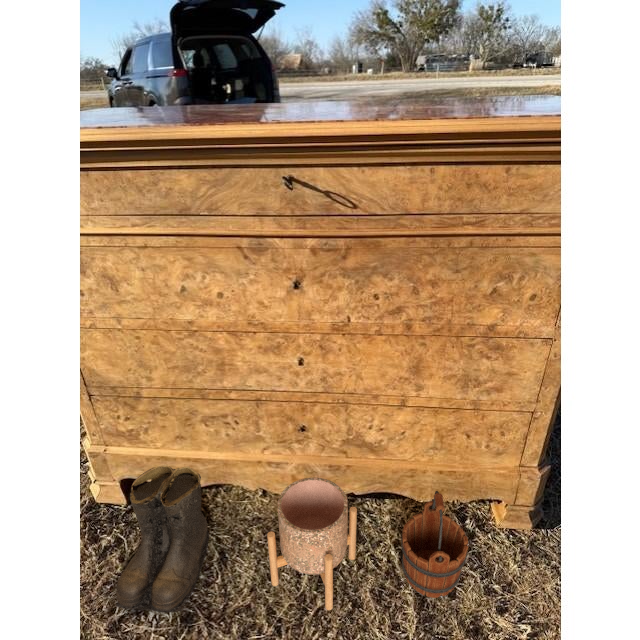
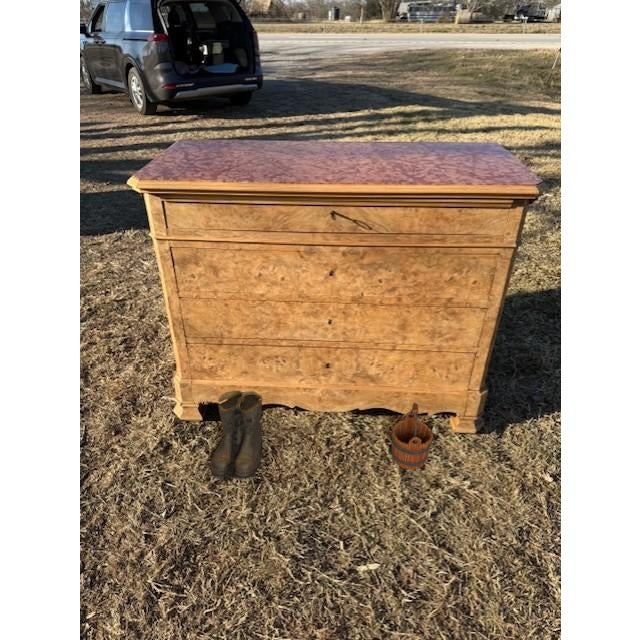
planter: present [267,477,357,610] -> none [308,396,364,476]

